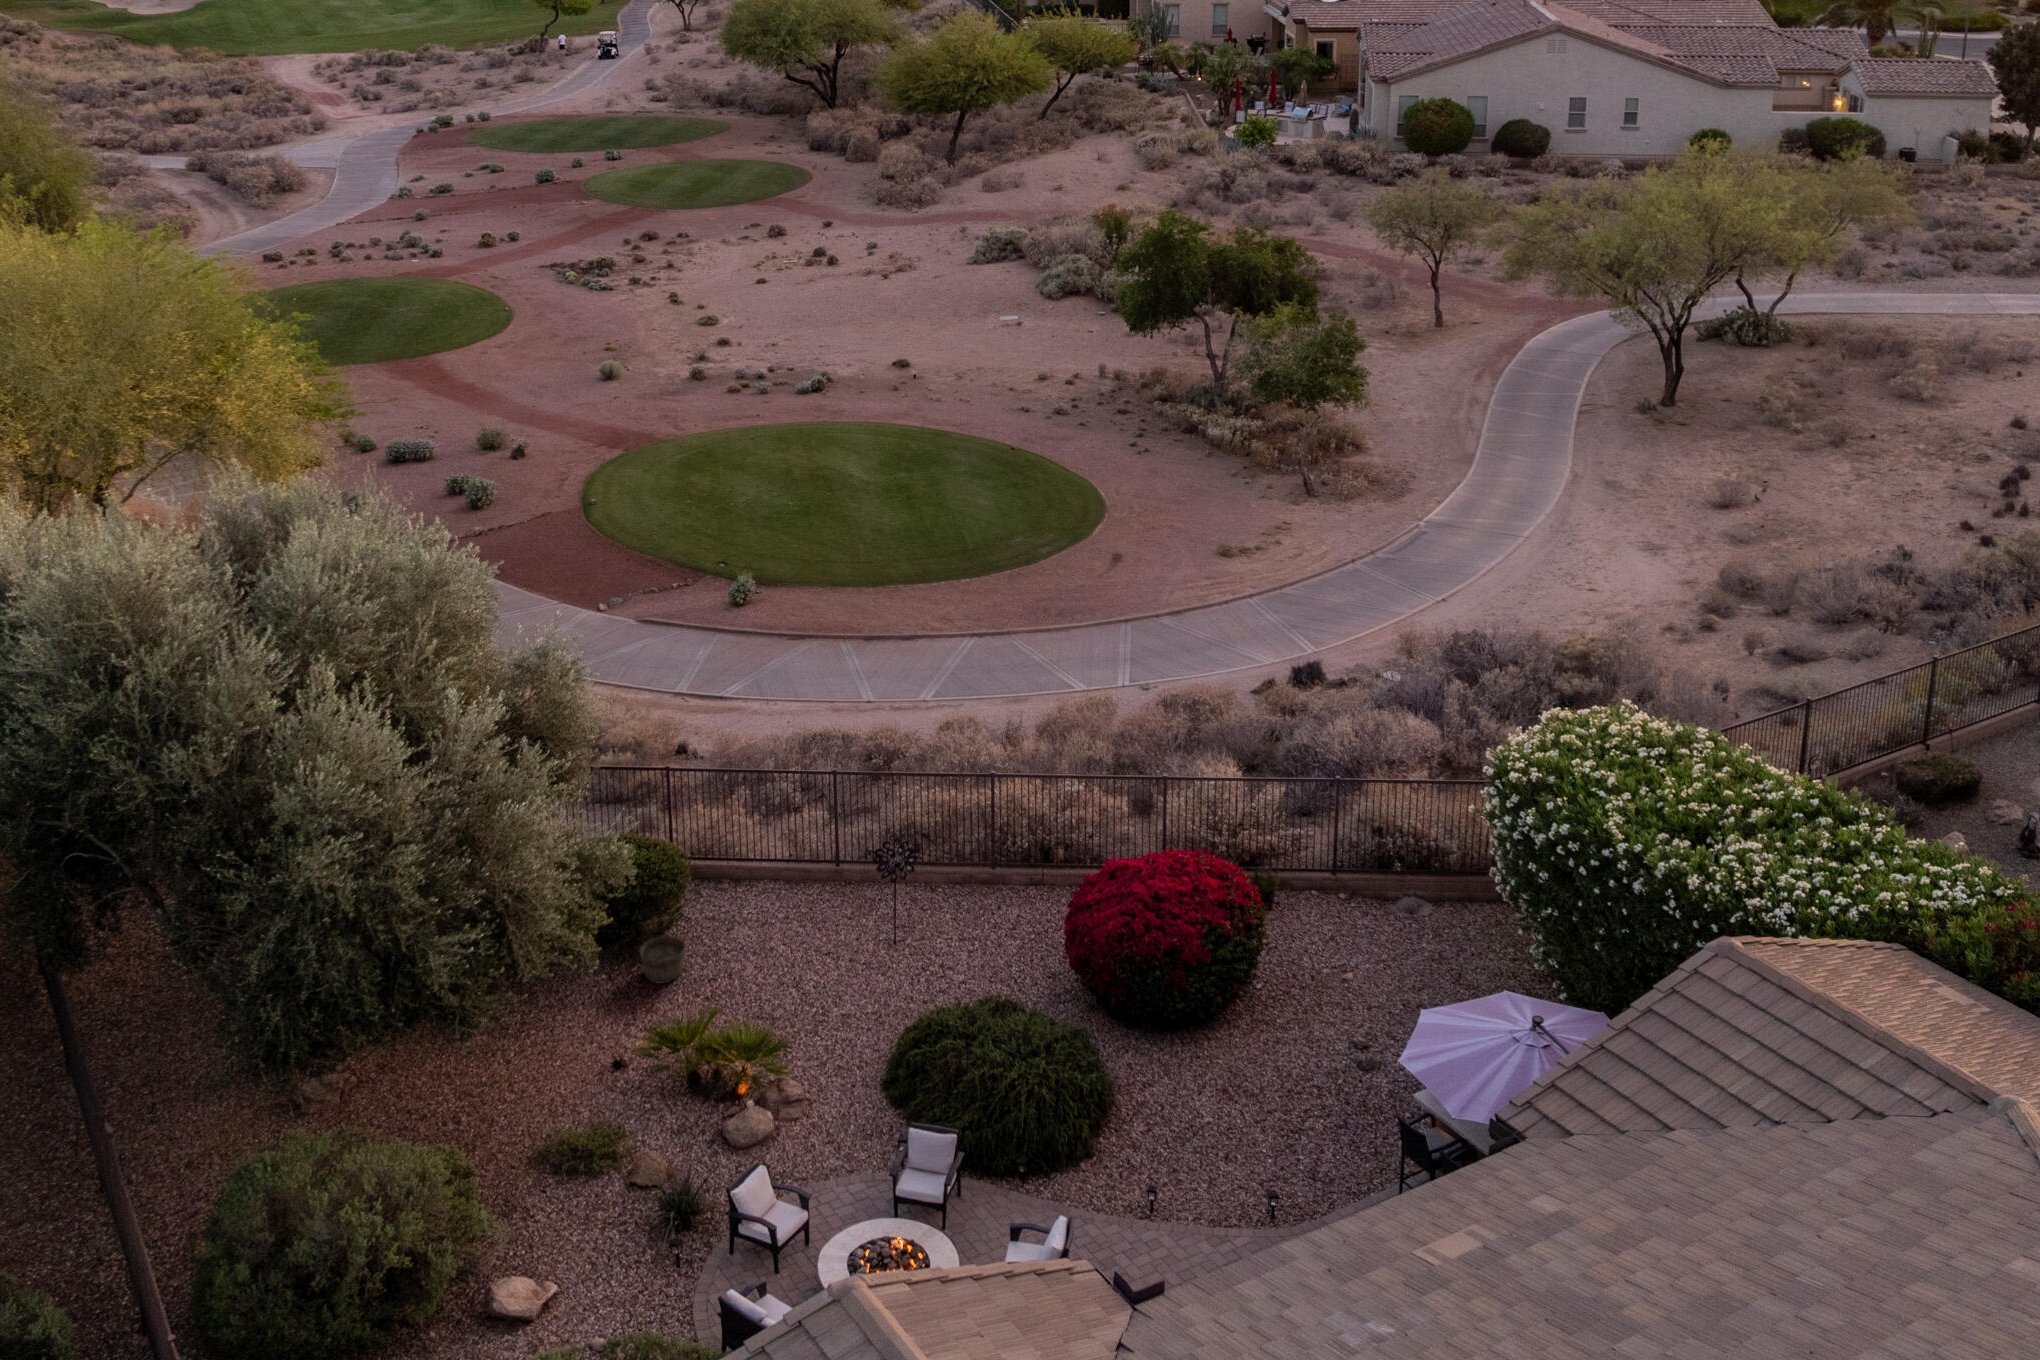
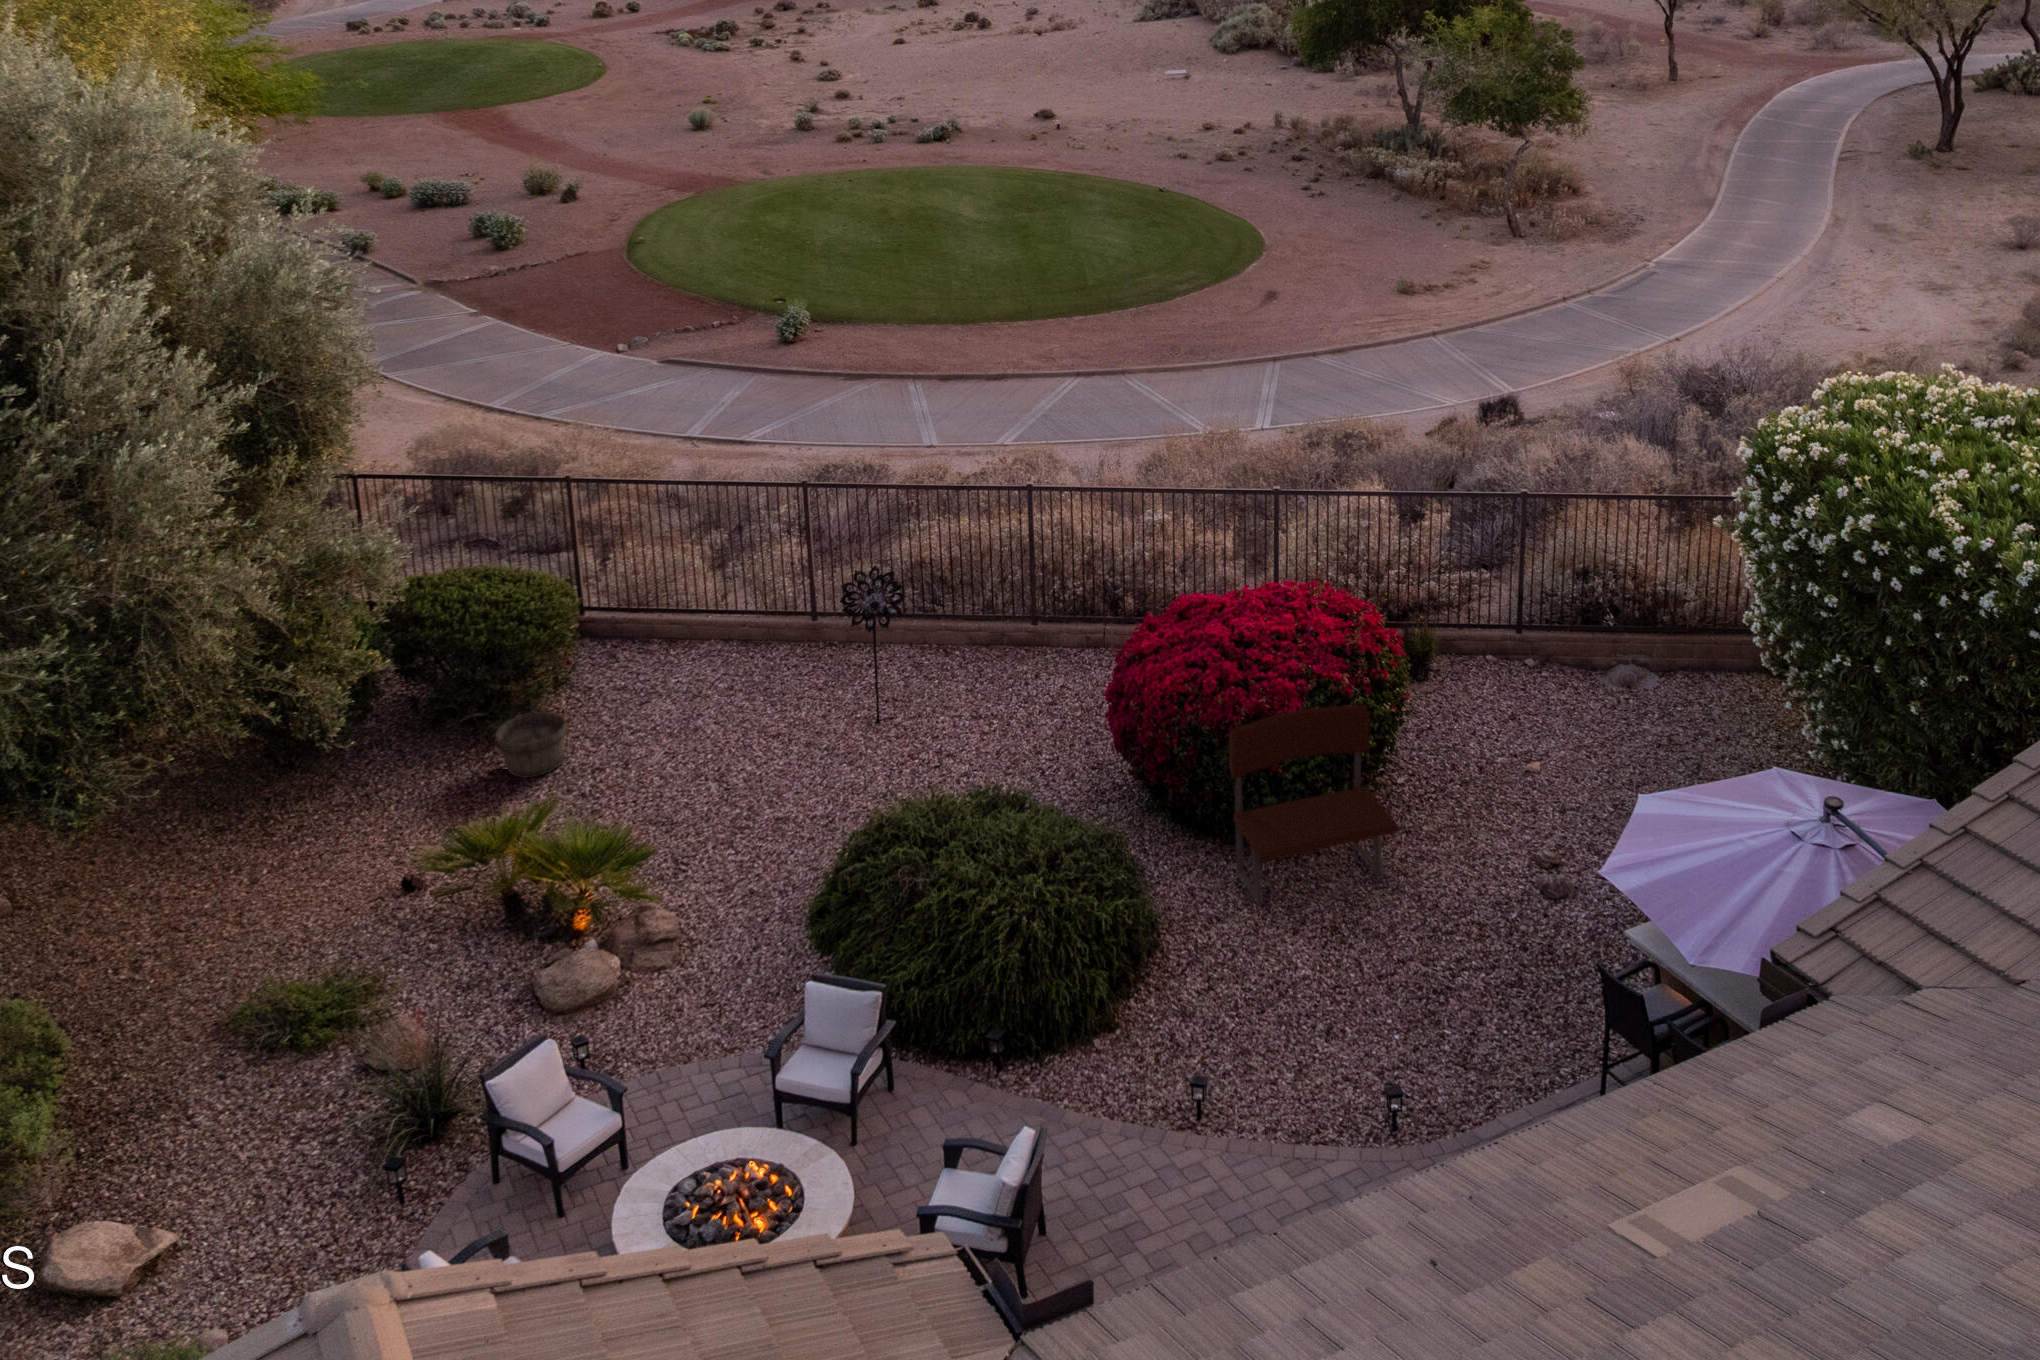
bench: none [1152,941,1264,1077] -> present [1229,705,1398,906]

